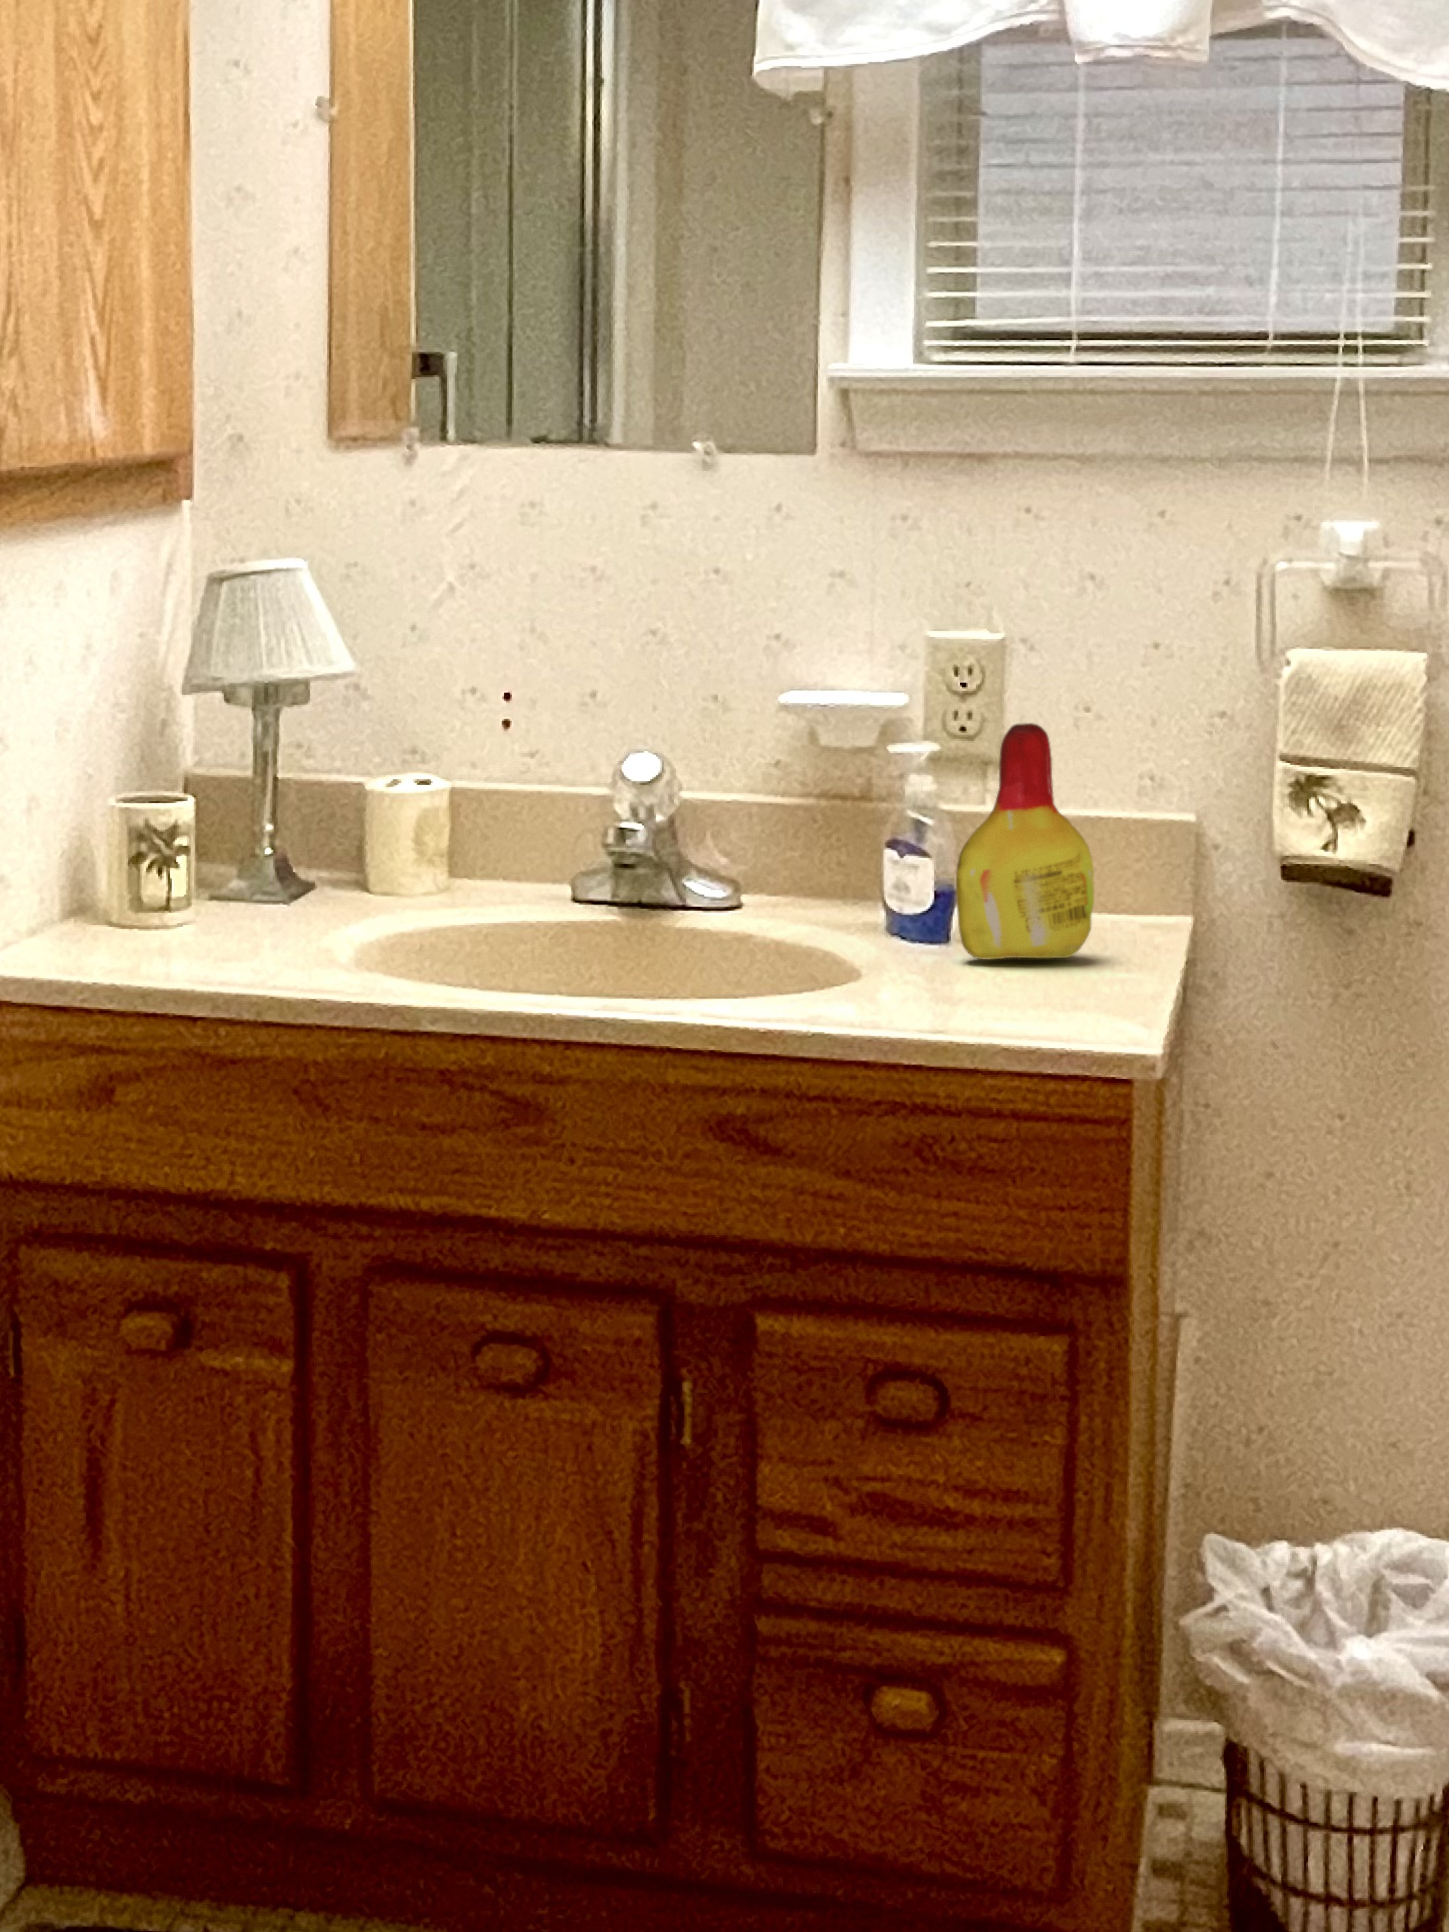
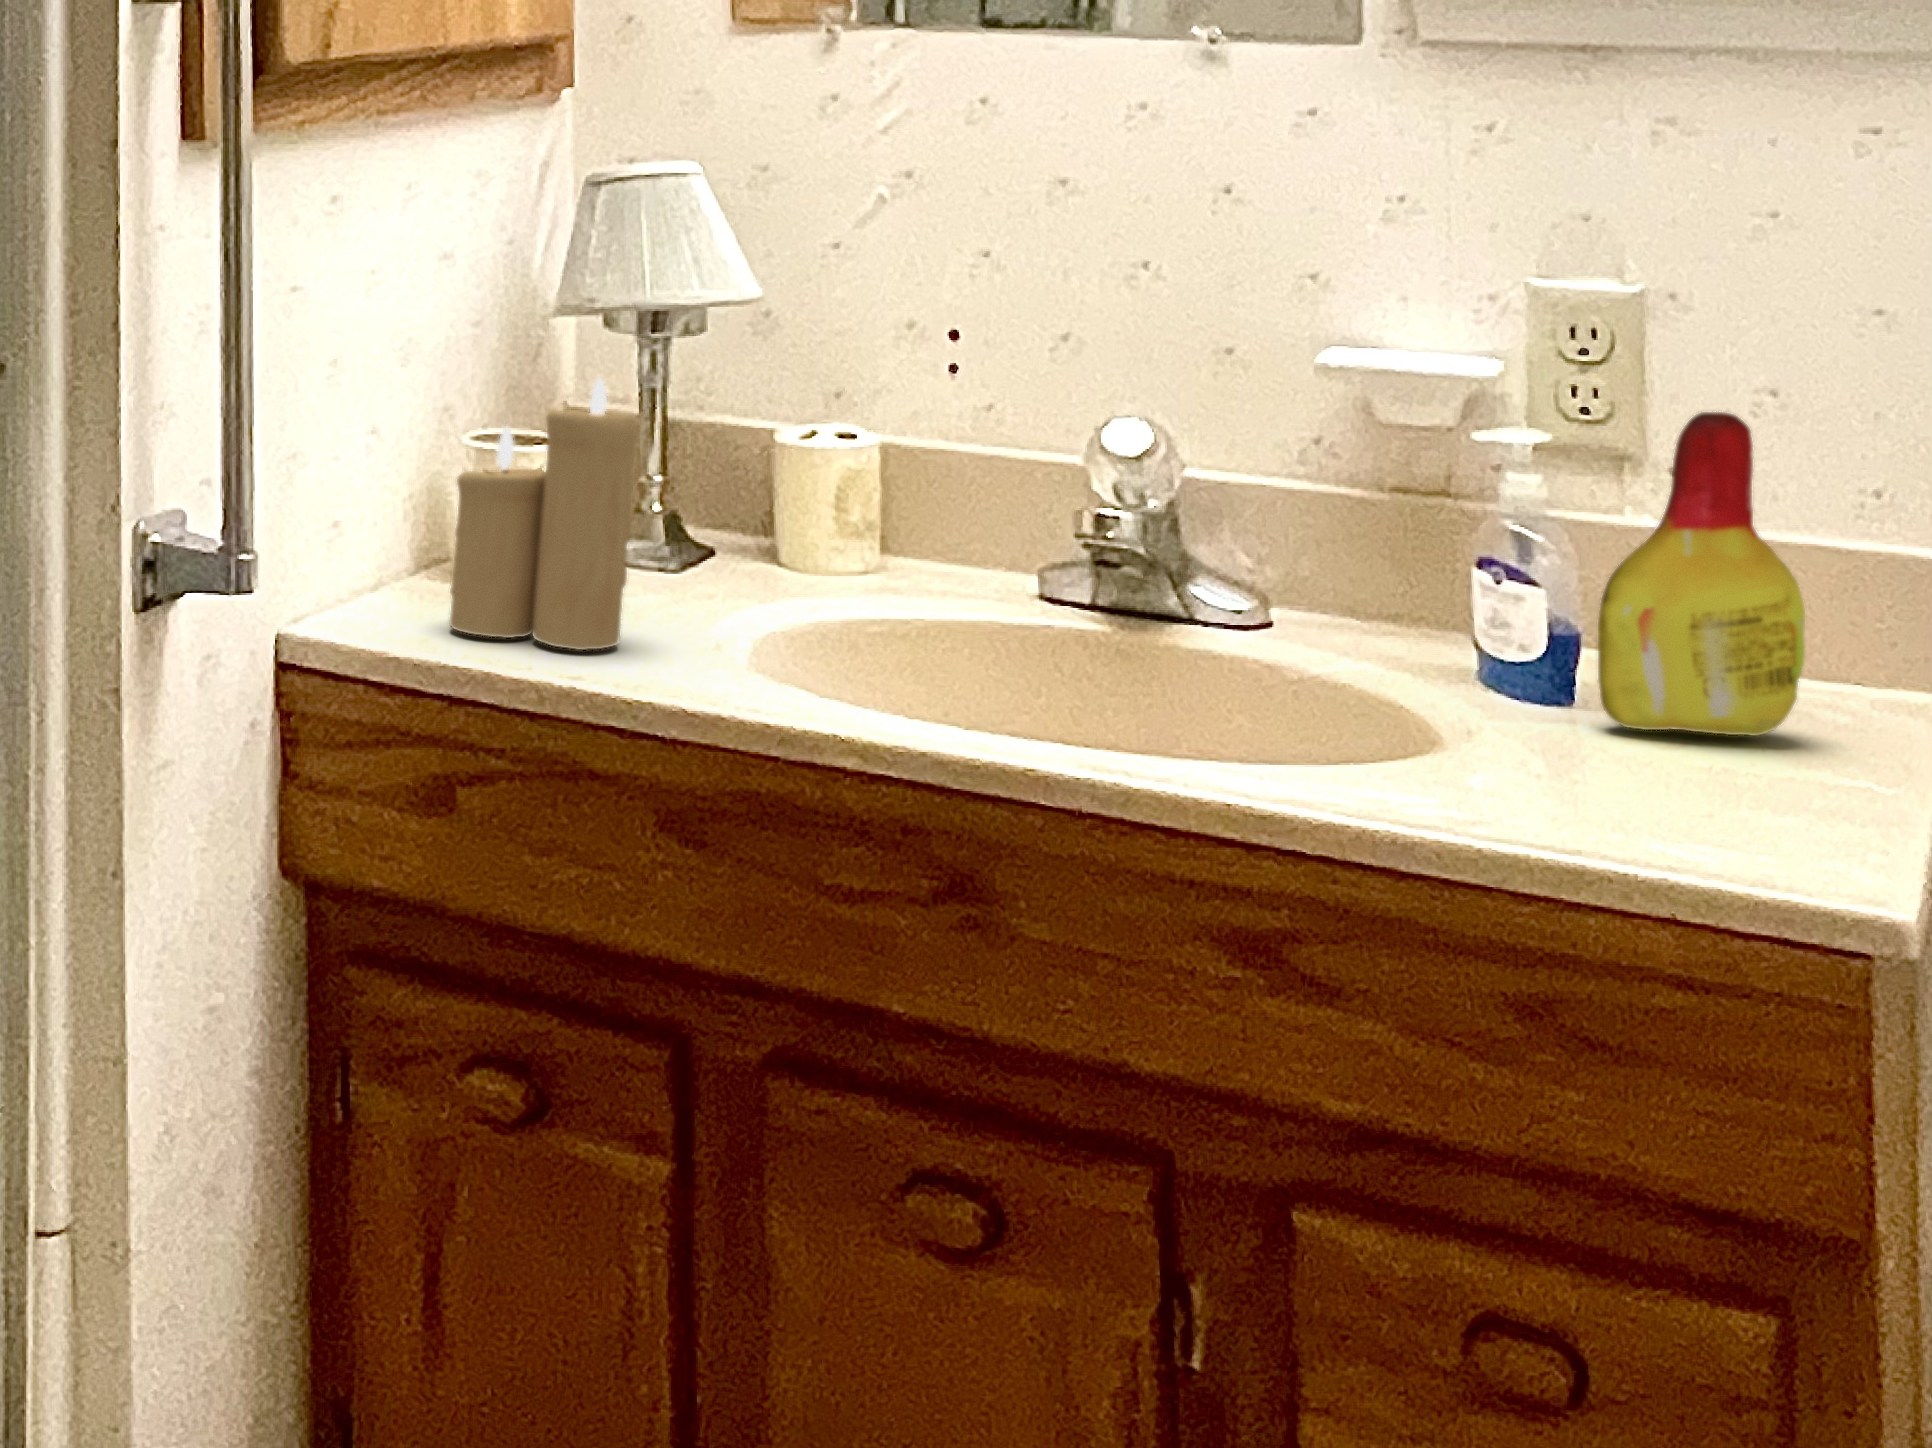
candle: none [102,740,246,961] -> present [450,377,640,650]

